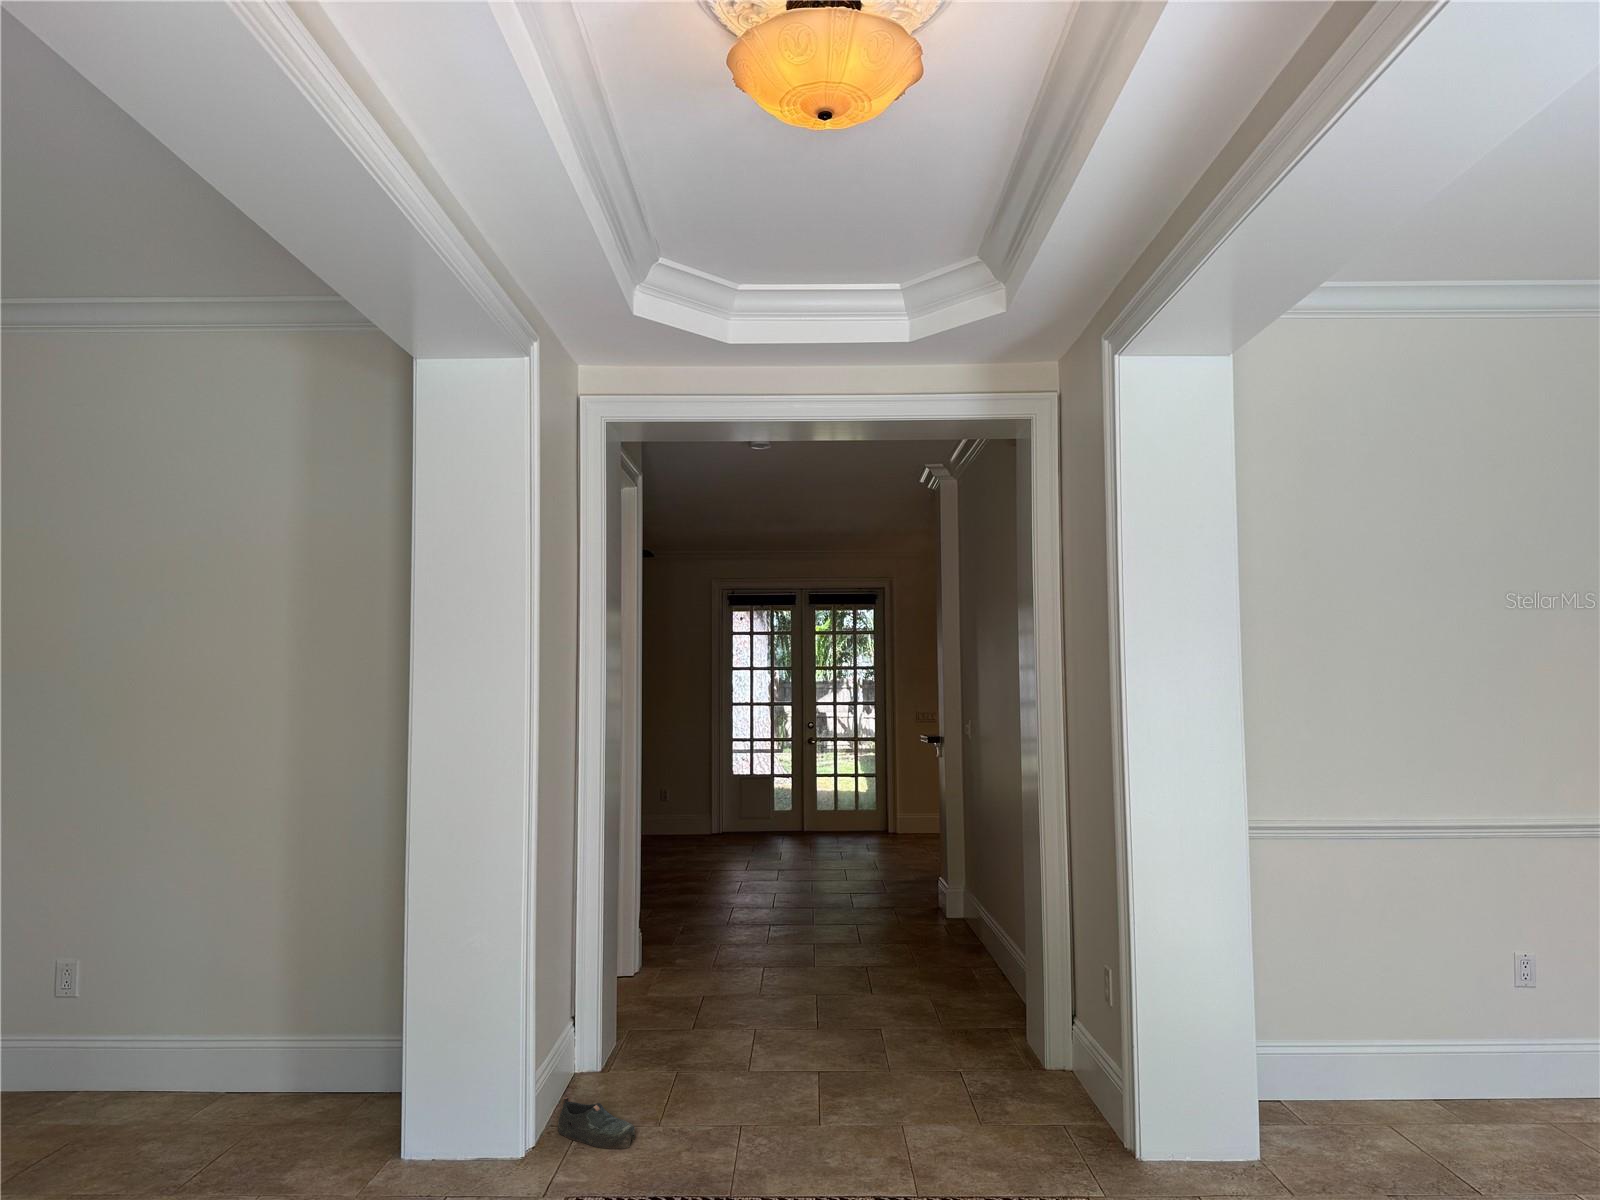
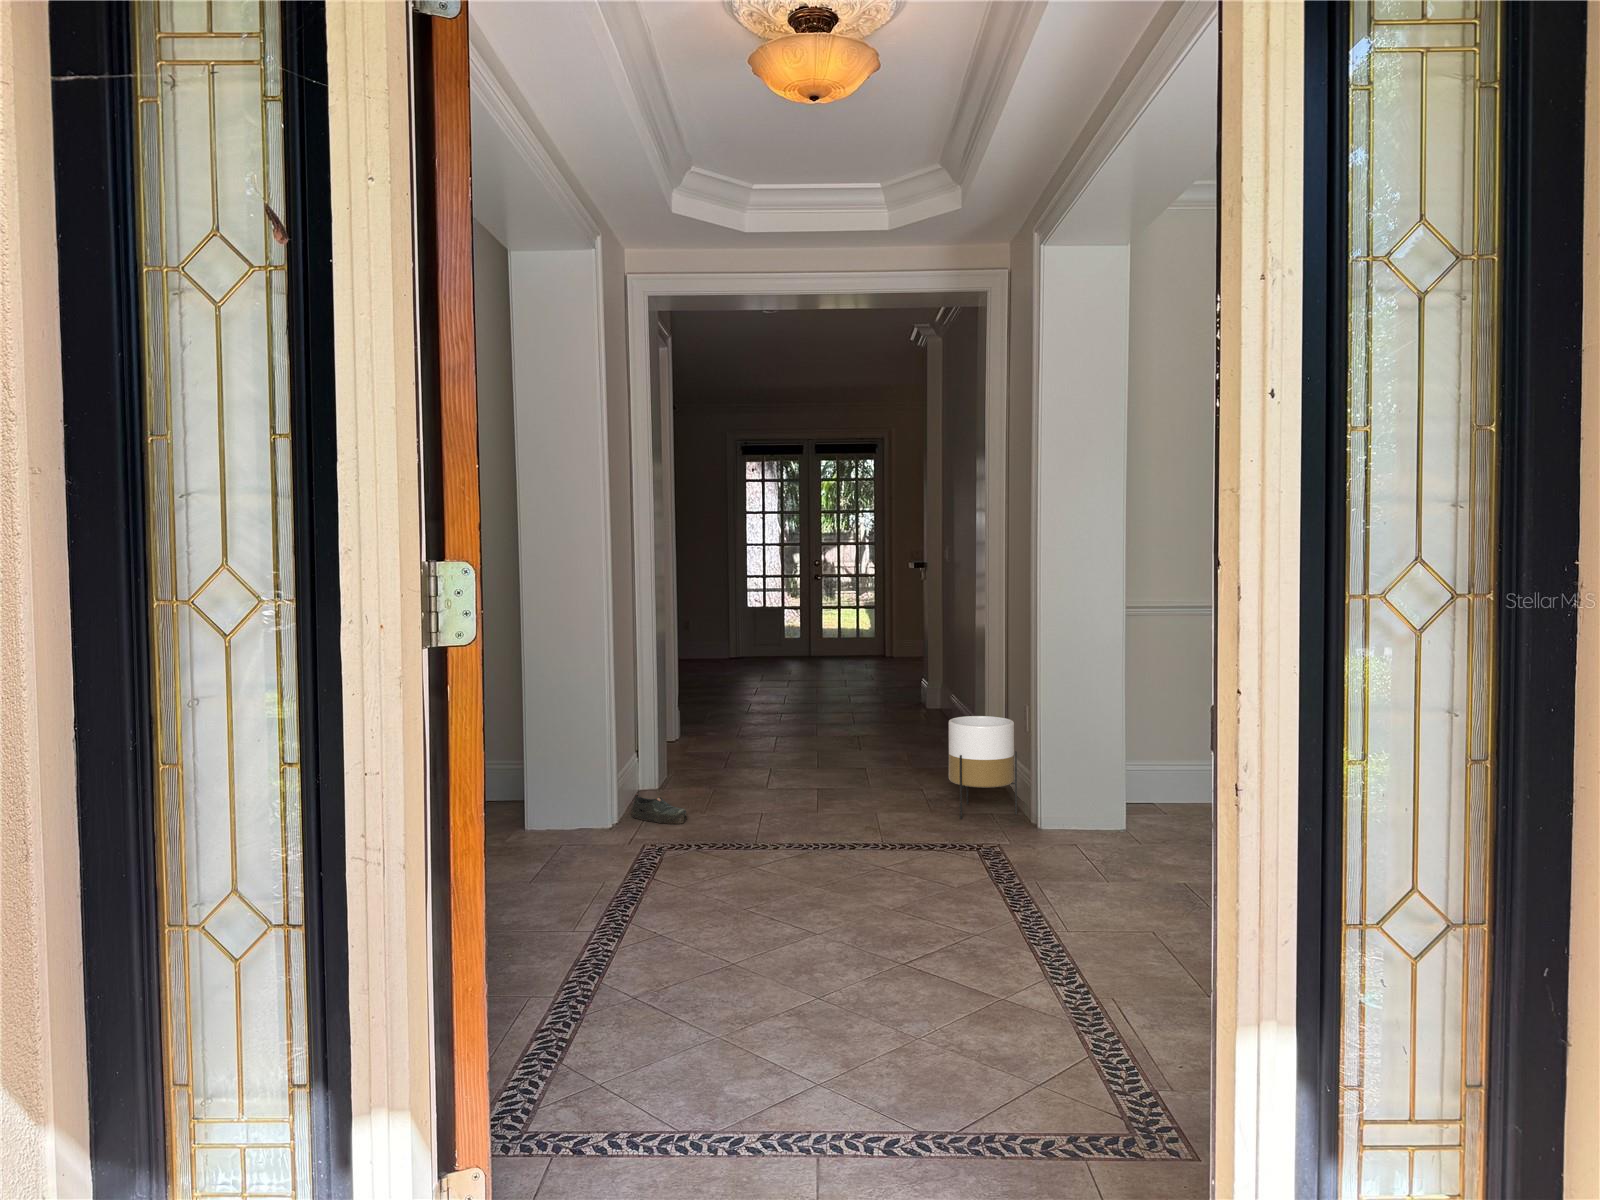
planter: none [1001,979,1100,1139] -> present [949,716,1017,819]

